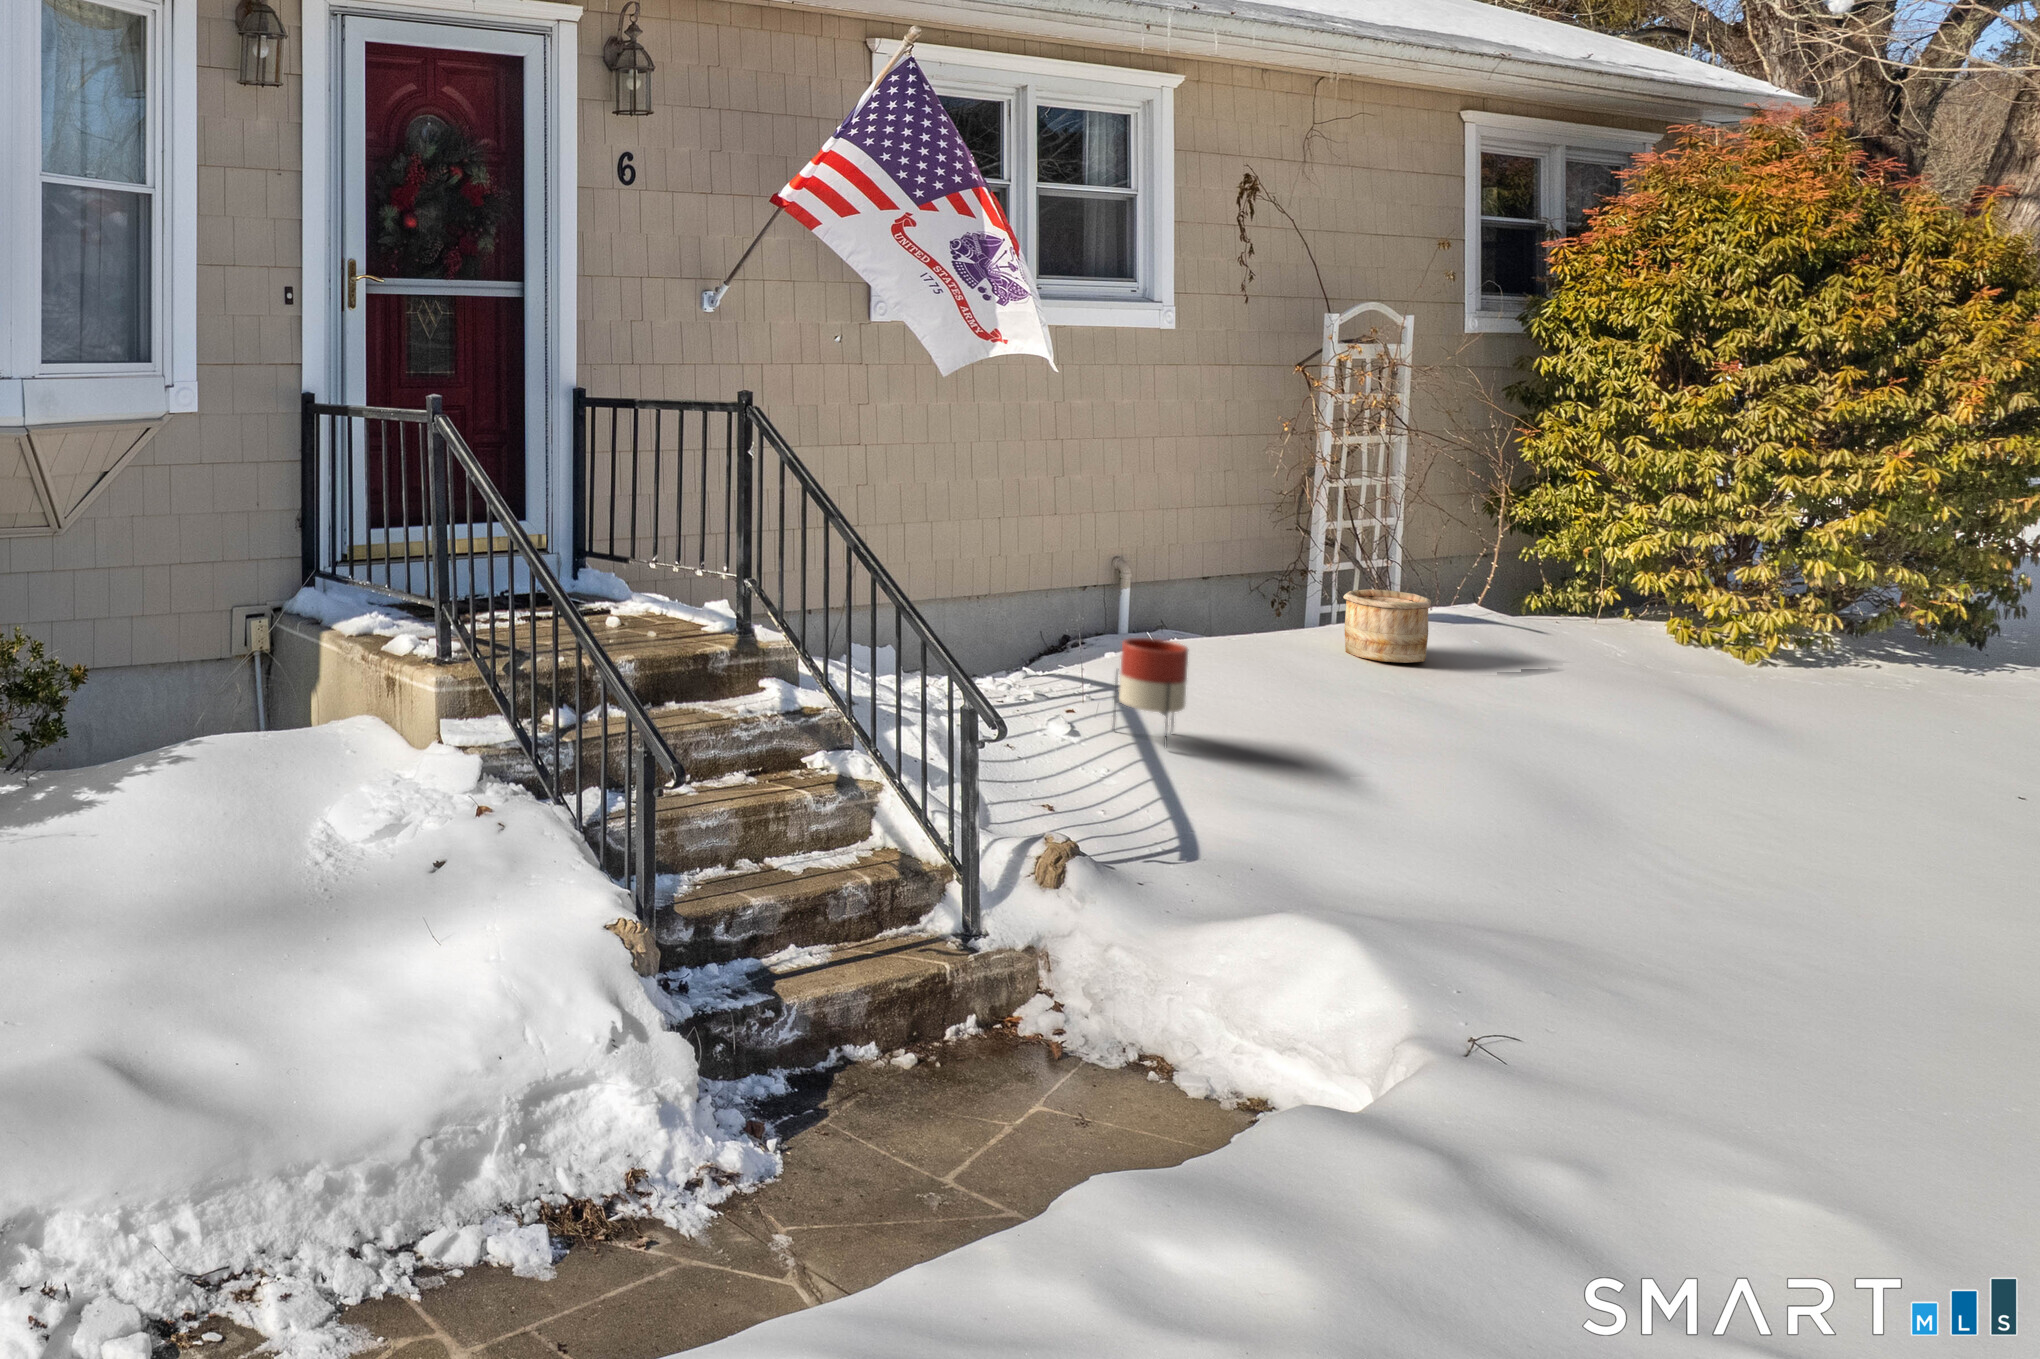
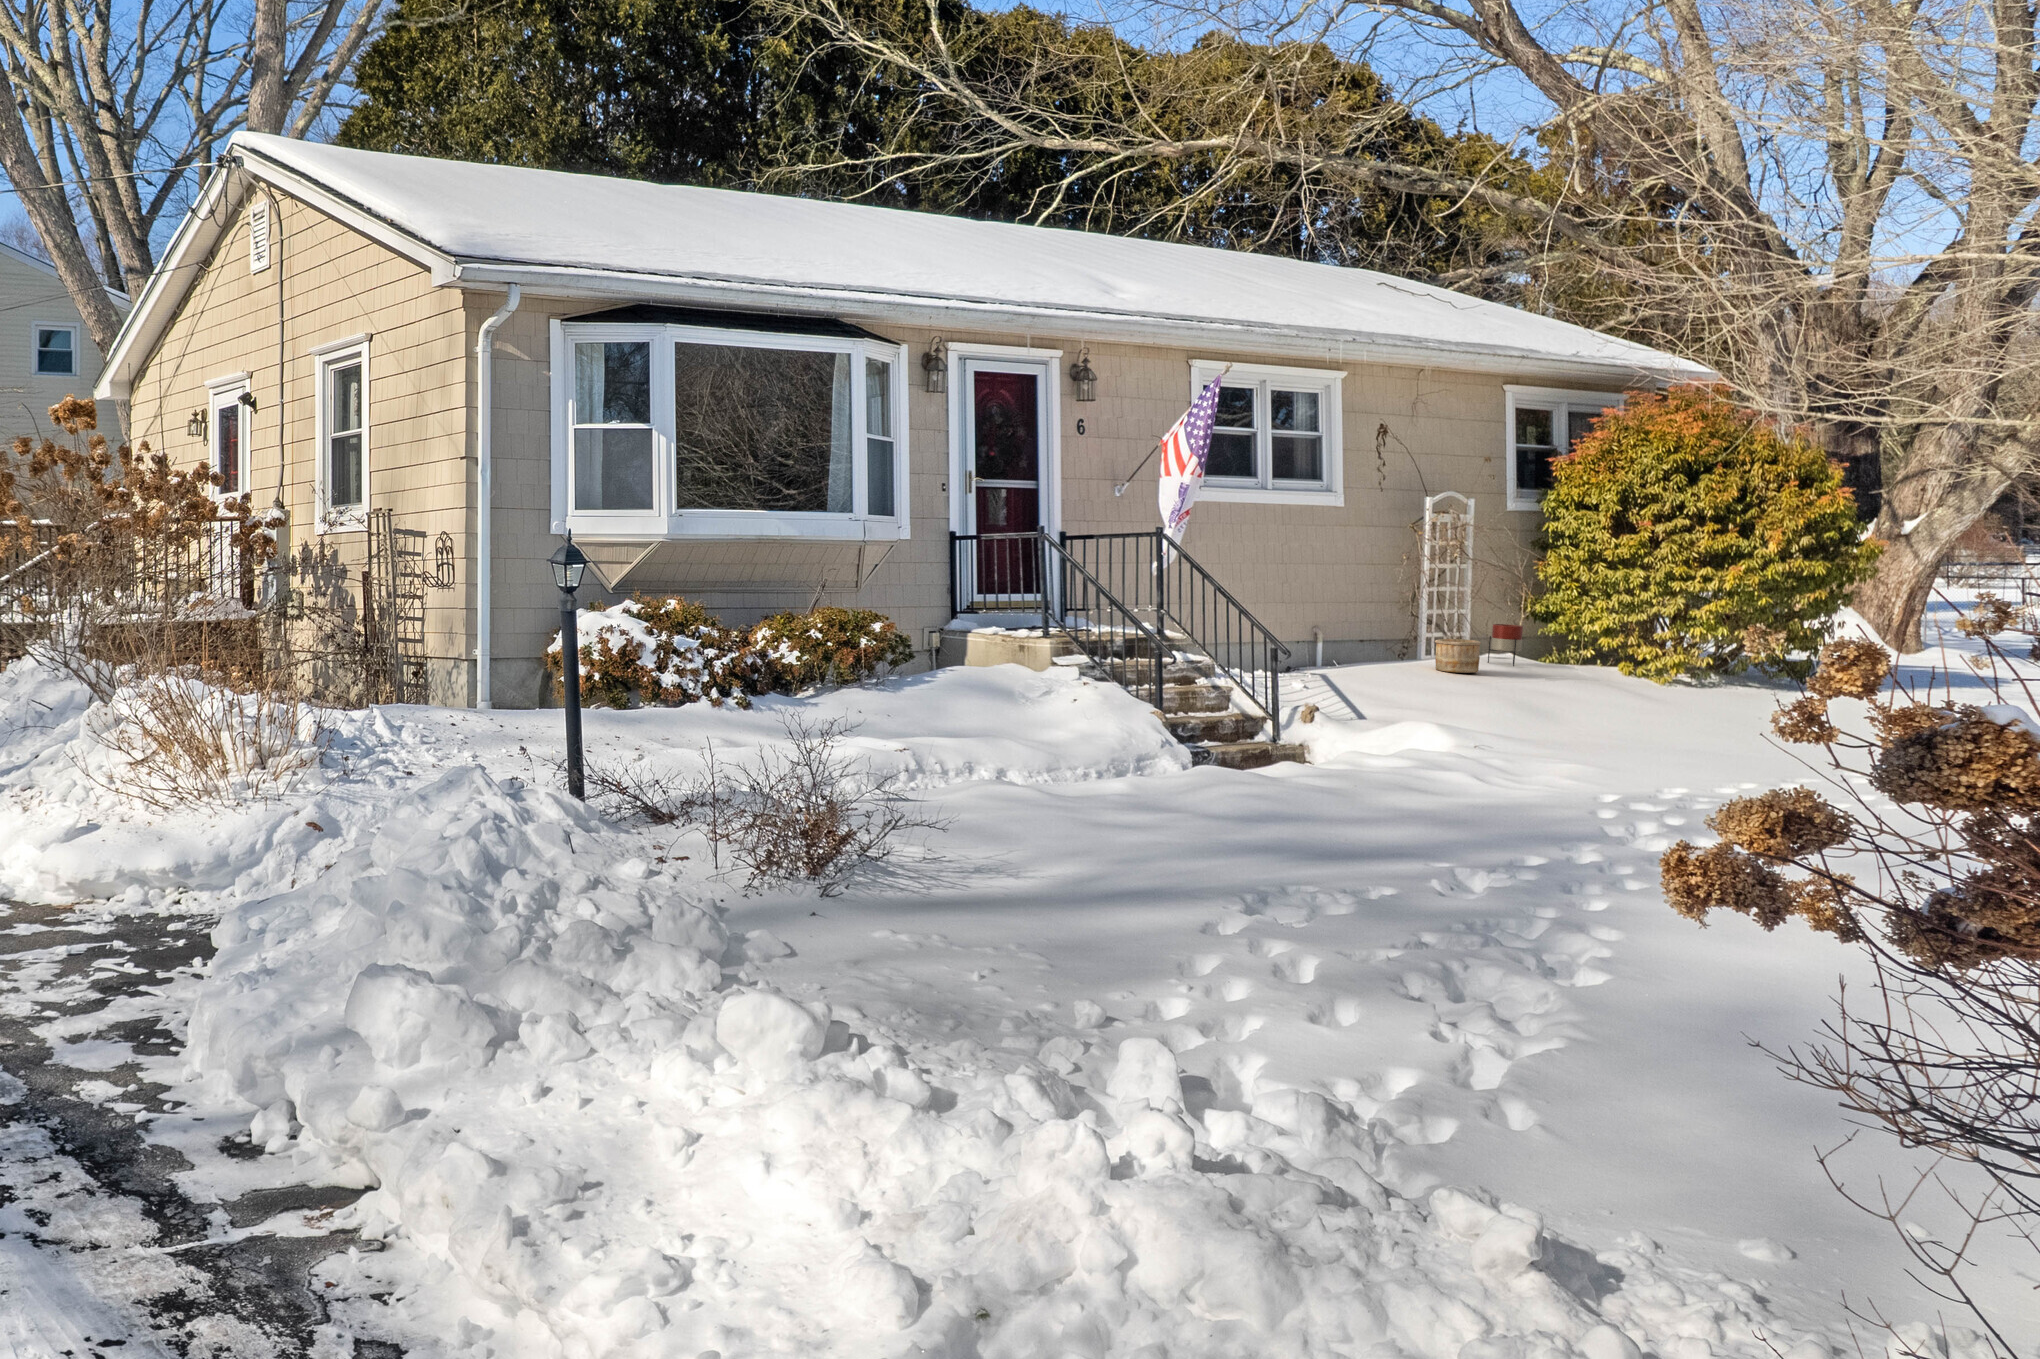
planter: present [1114,638,1188,745] -> present [1488,624,1523,666]

